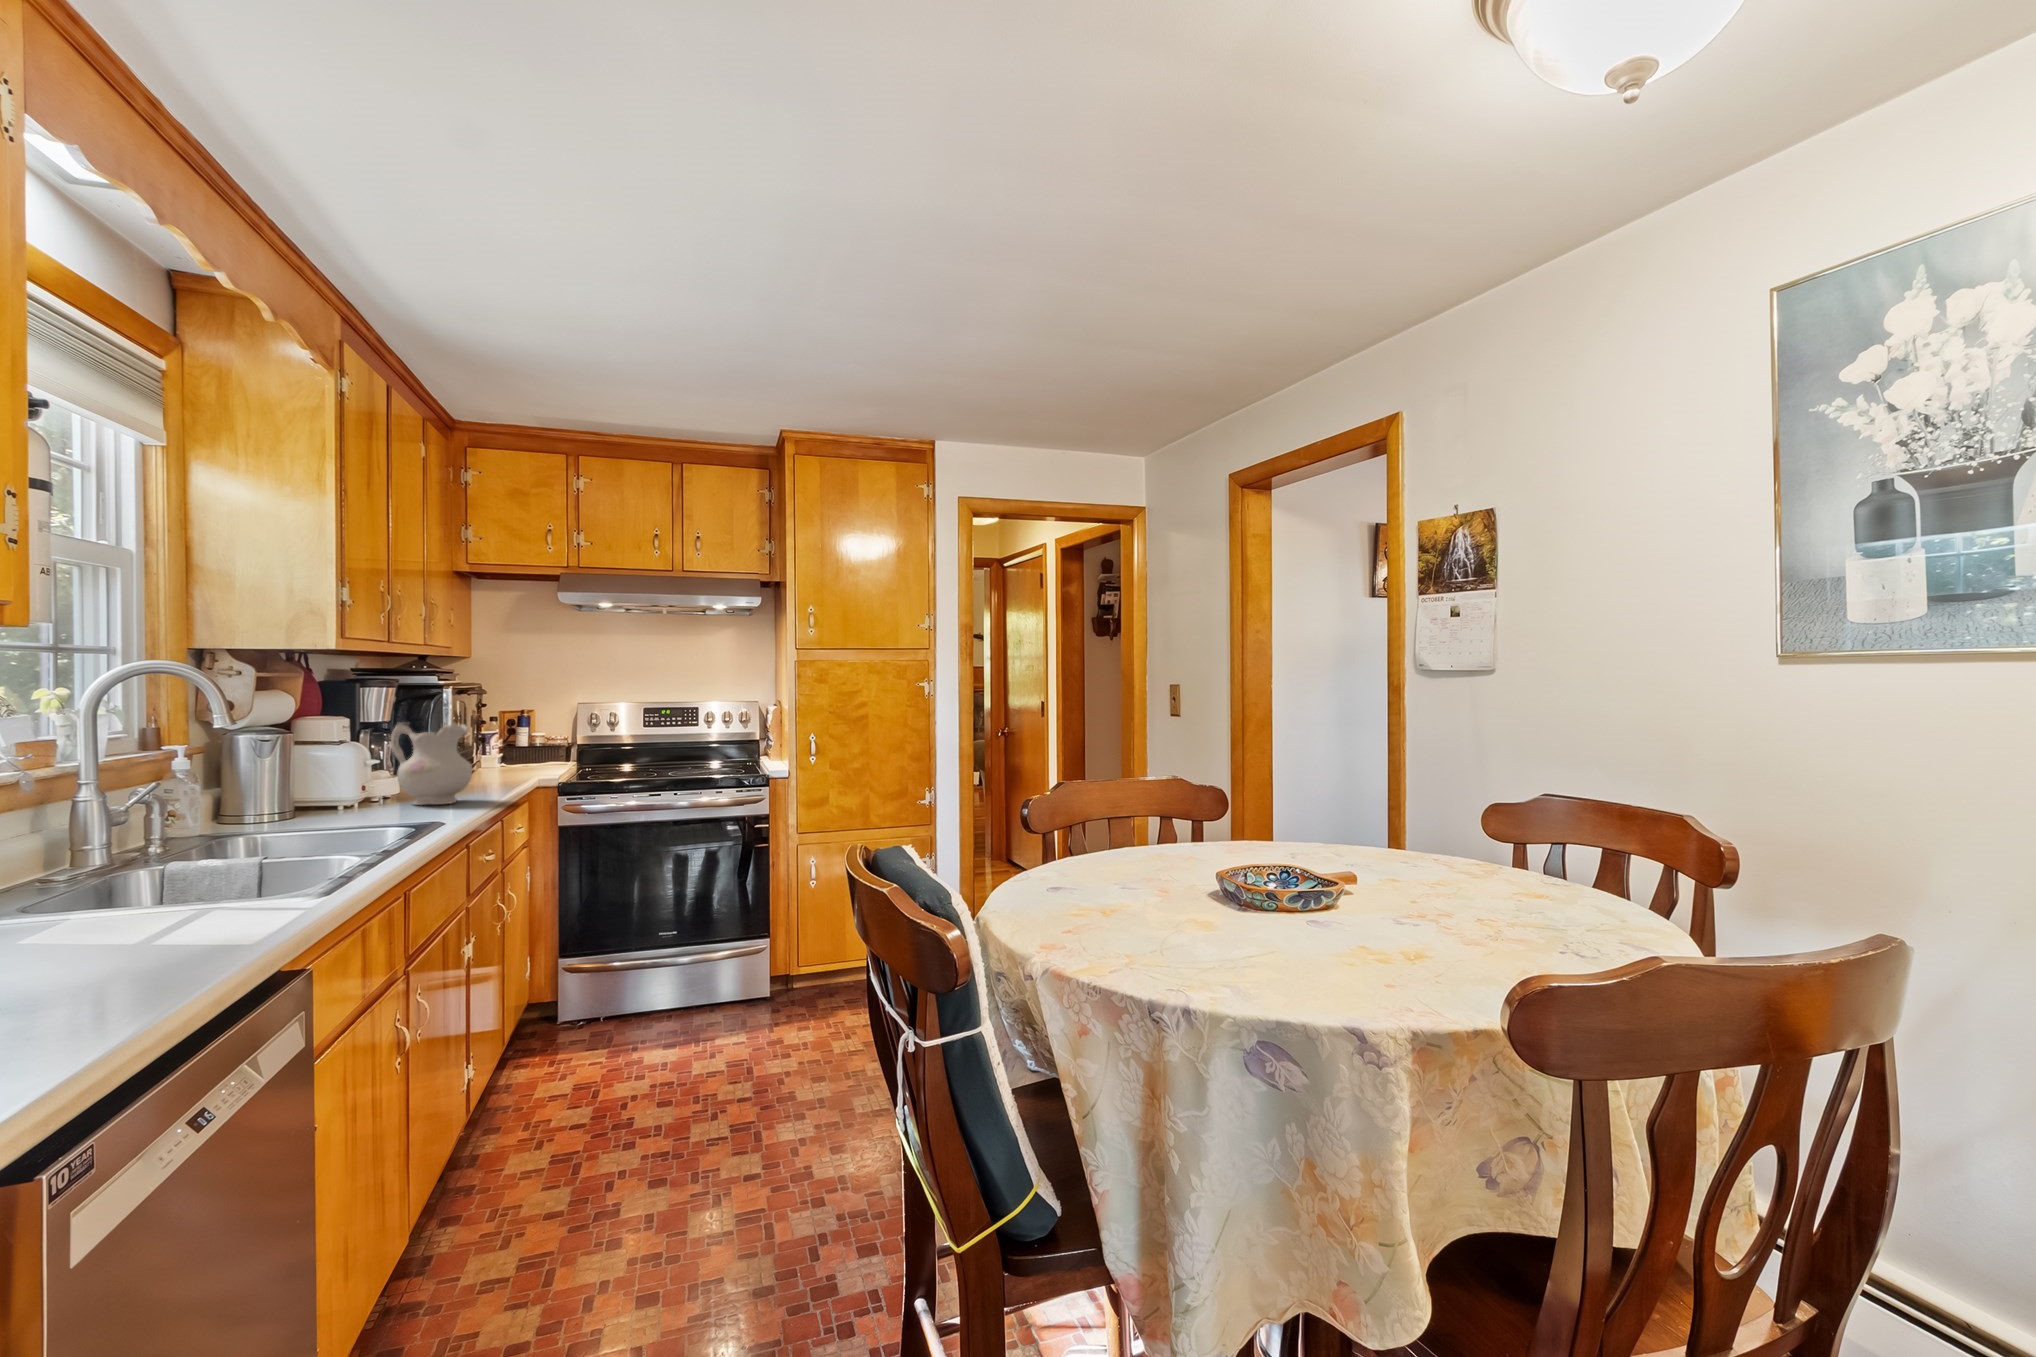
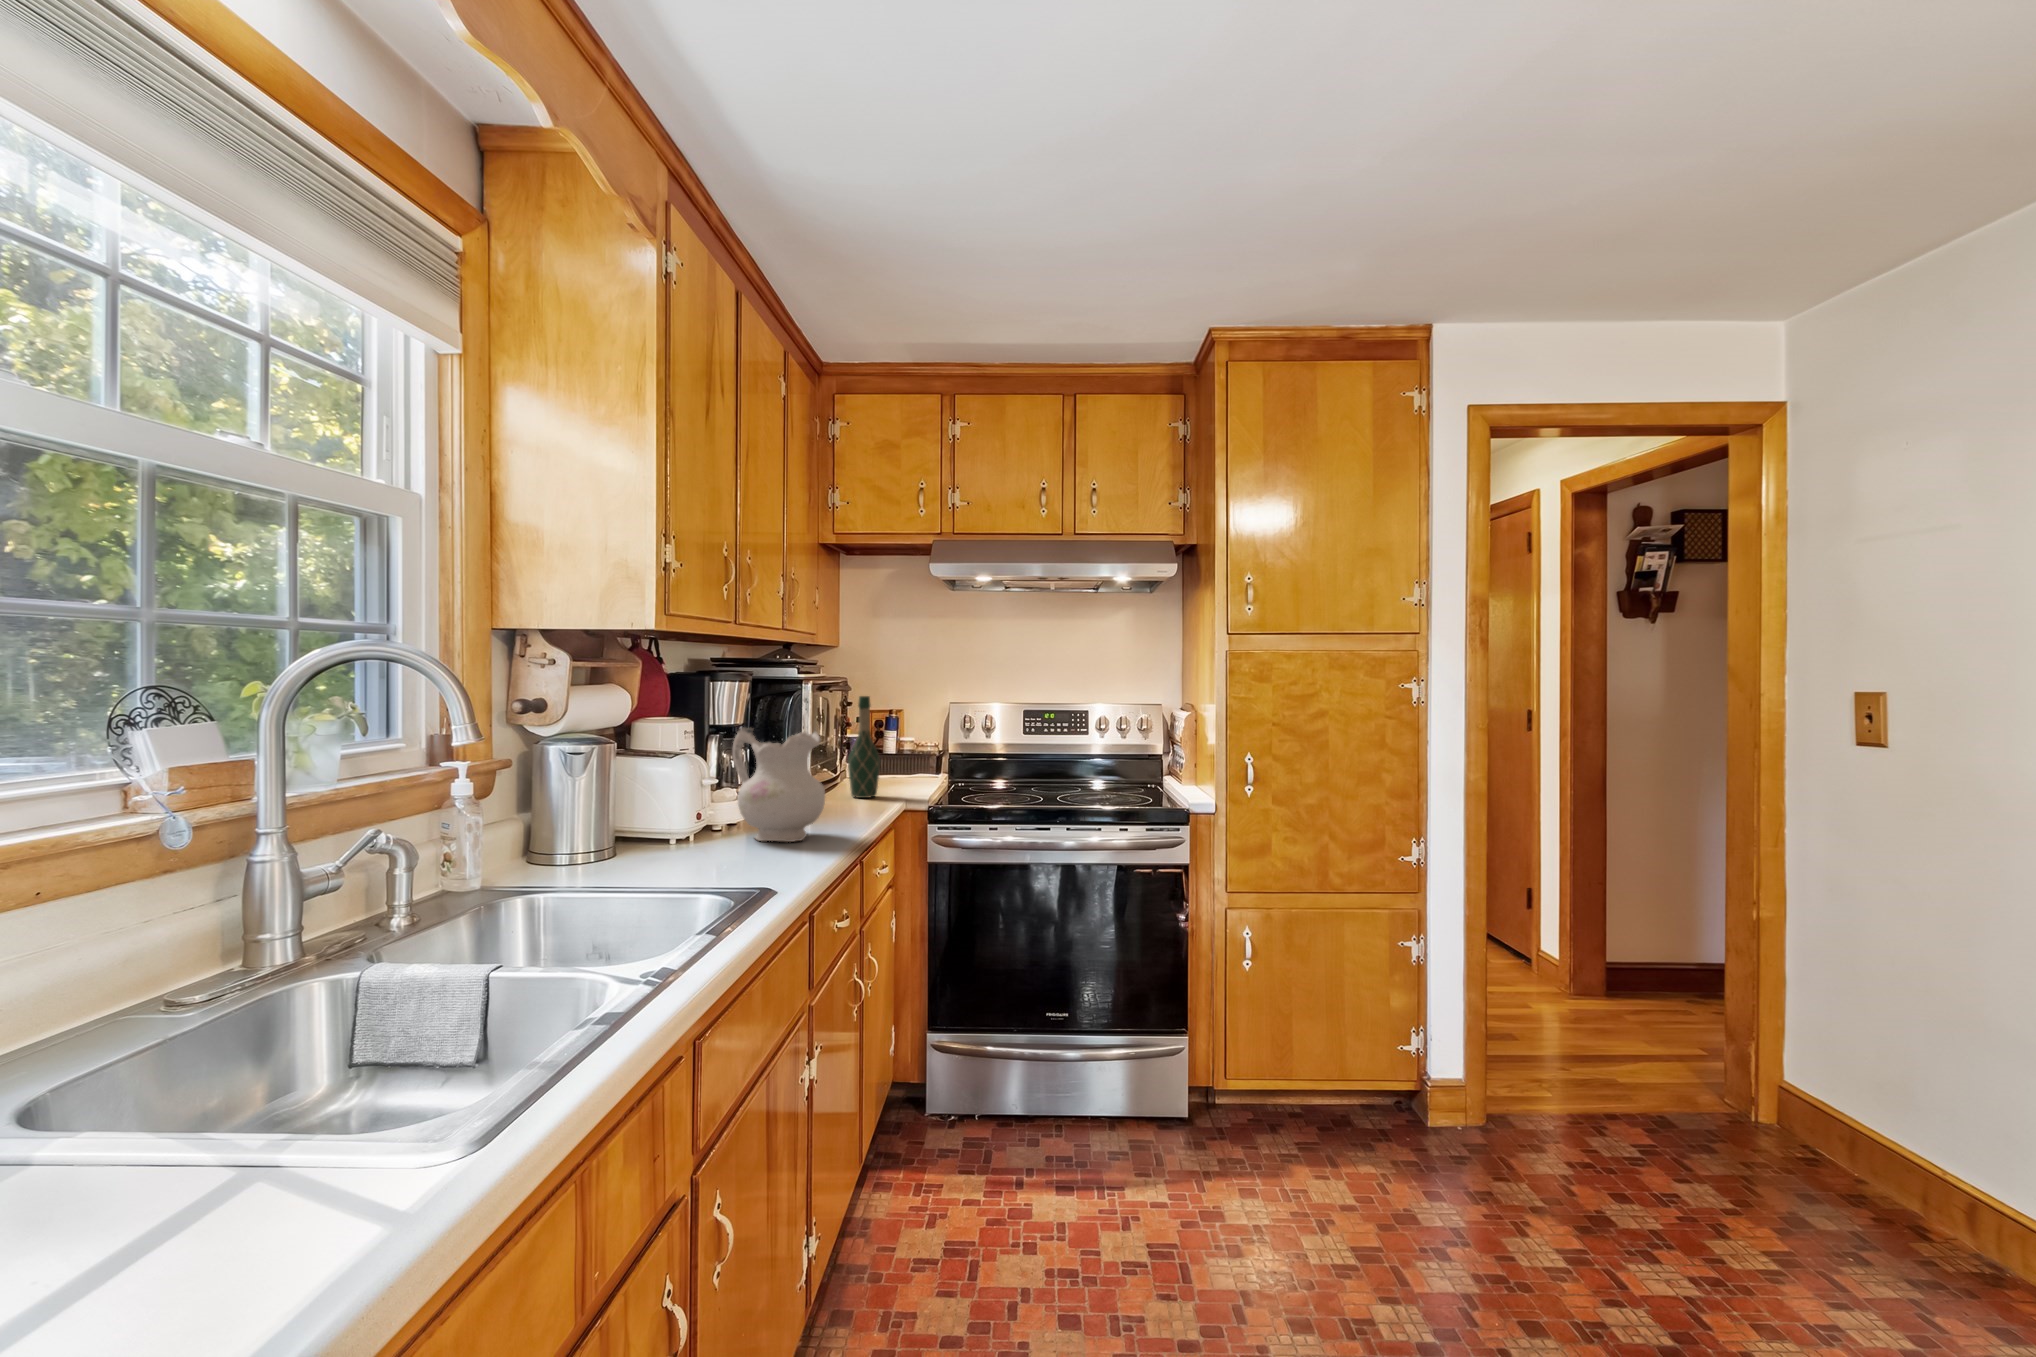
wine bottle: none [486,698,516,779] -> present [848,696,880,798]

